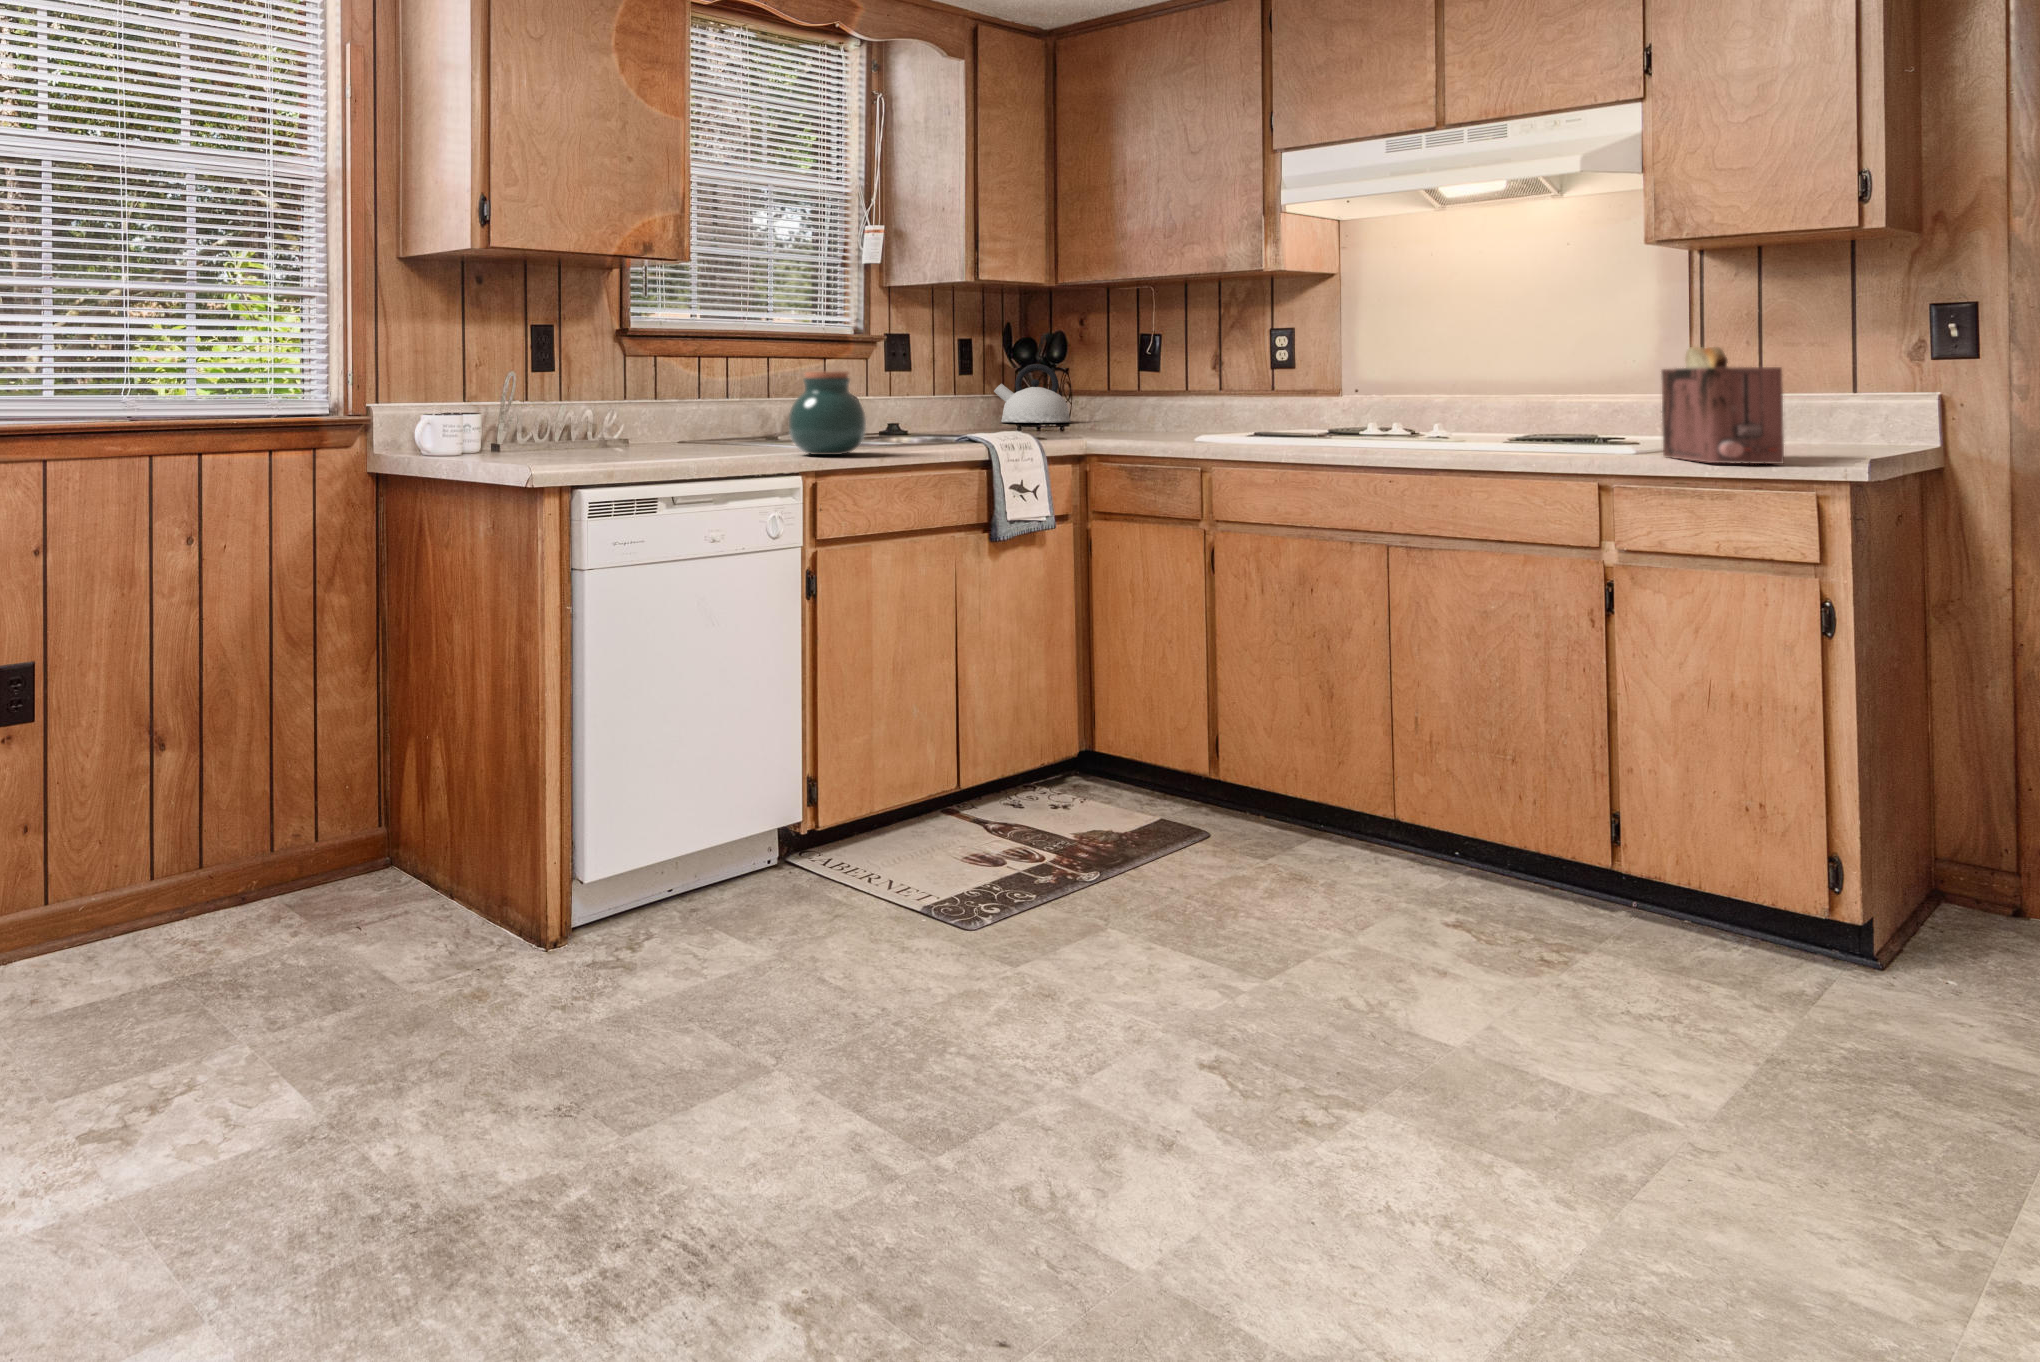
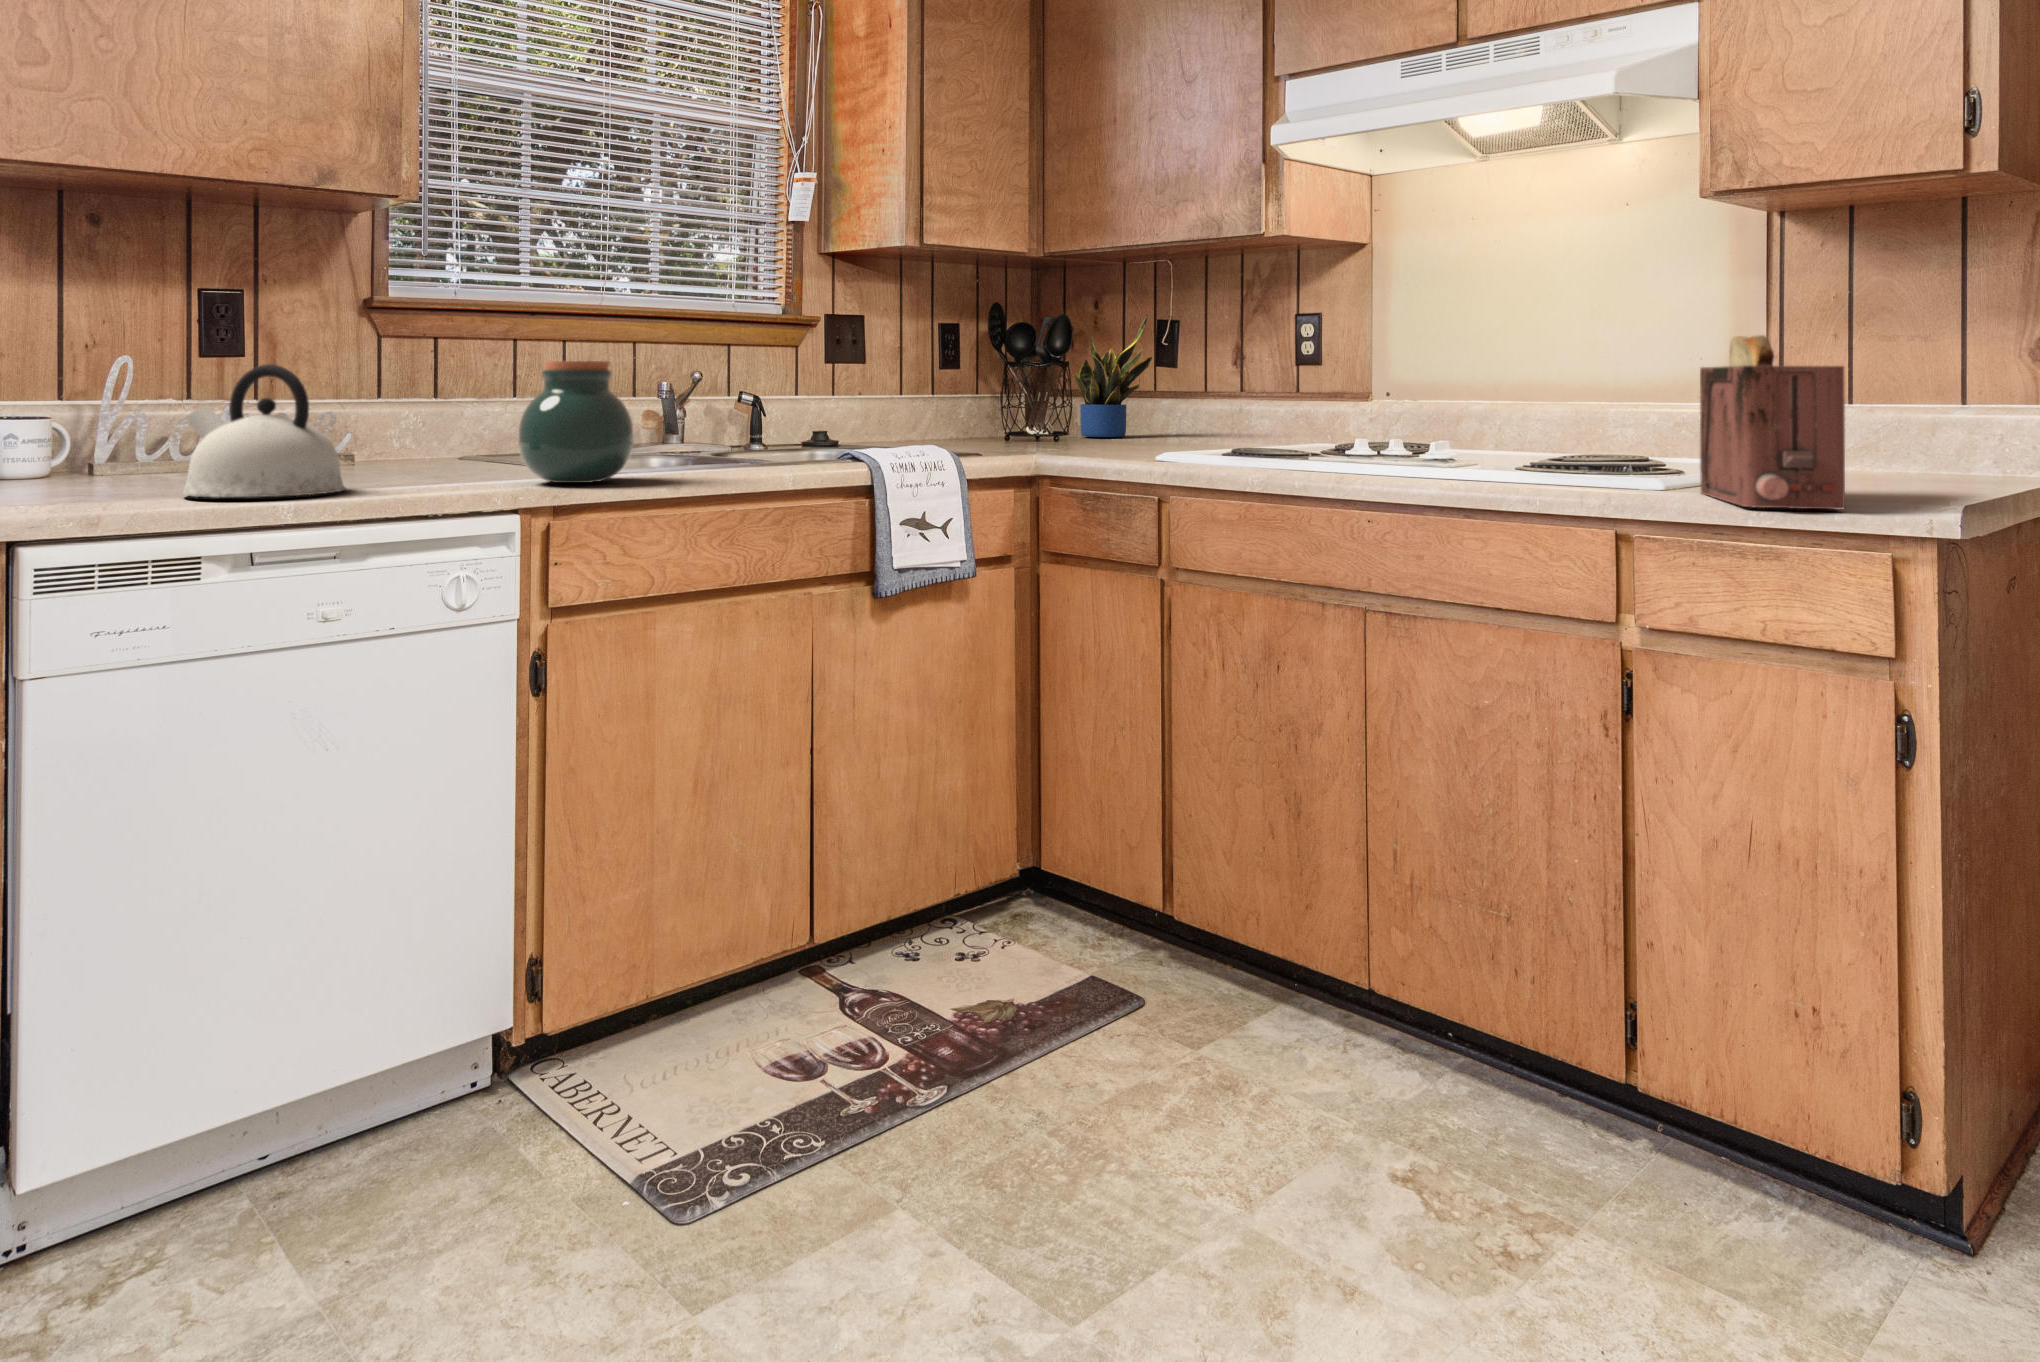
potted plant: none [1087,331,1152,426] -> present [1075,315,1152,437]
kettle: present [994,364,1071,423] -> present [182,364,345,497]

